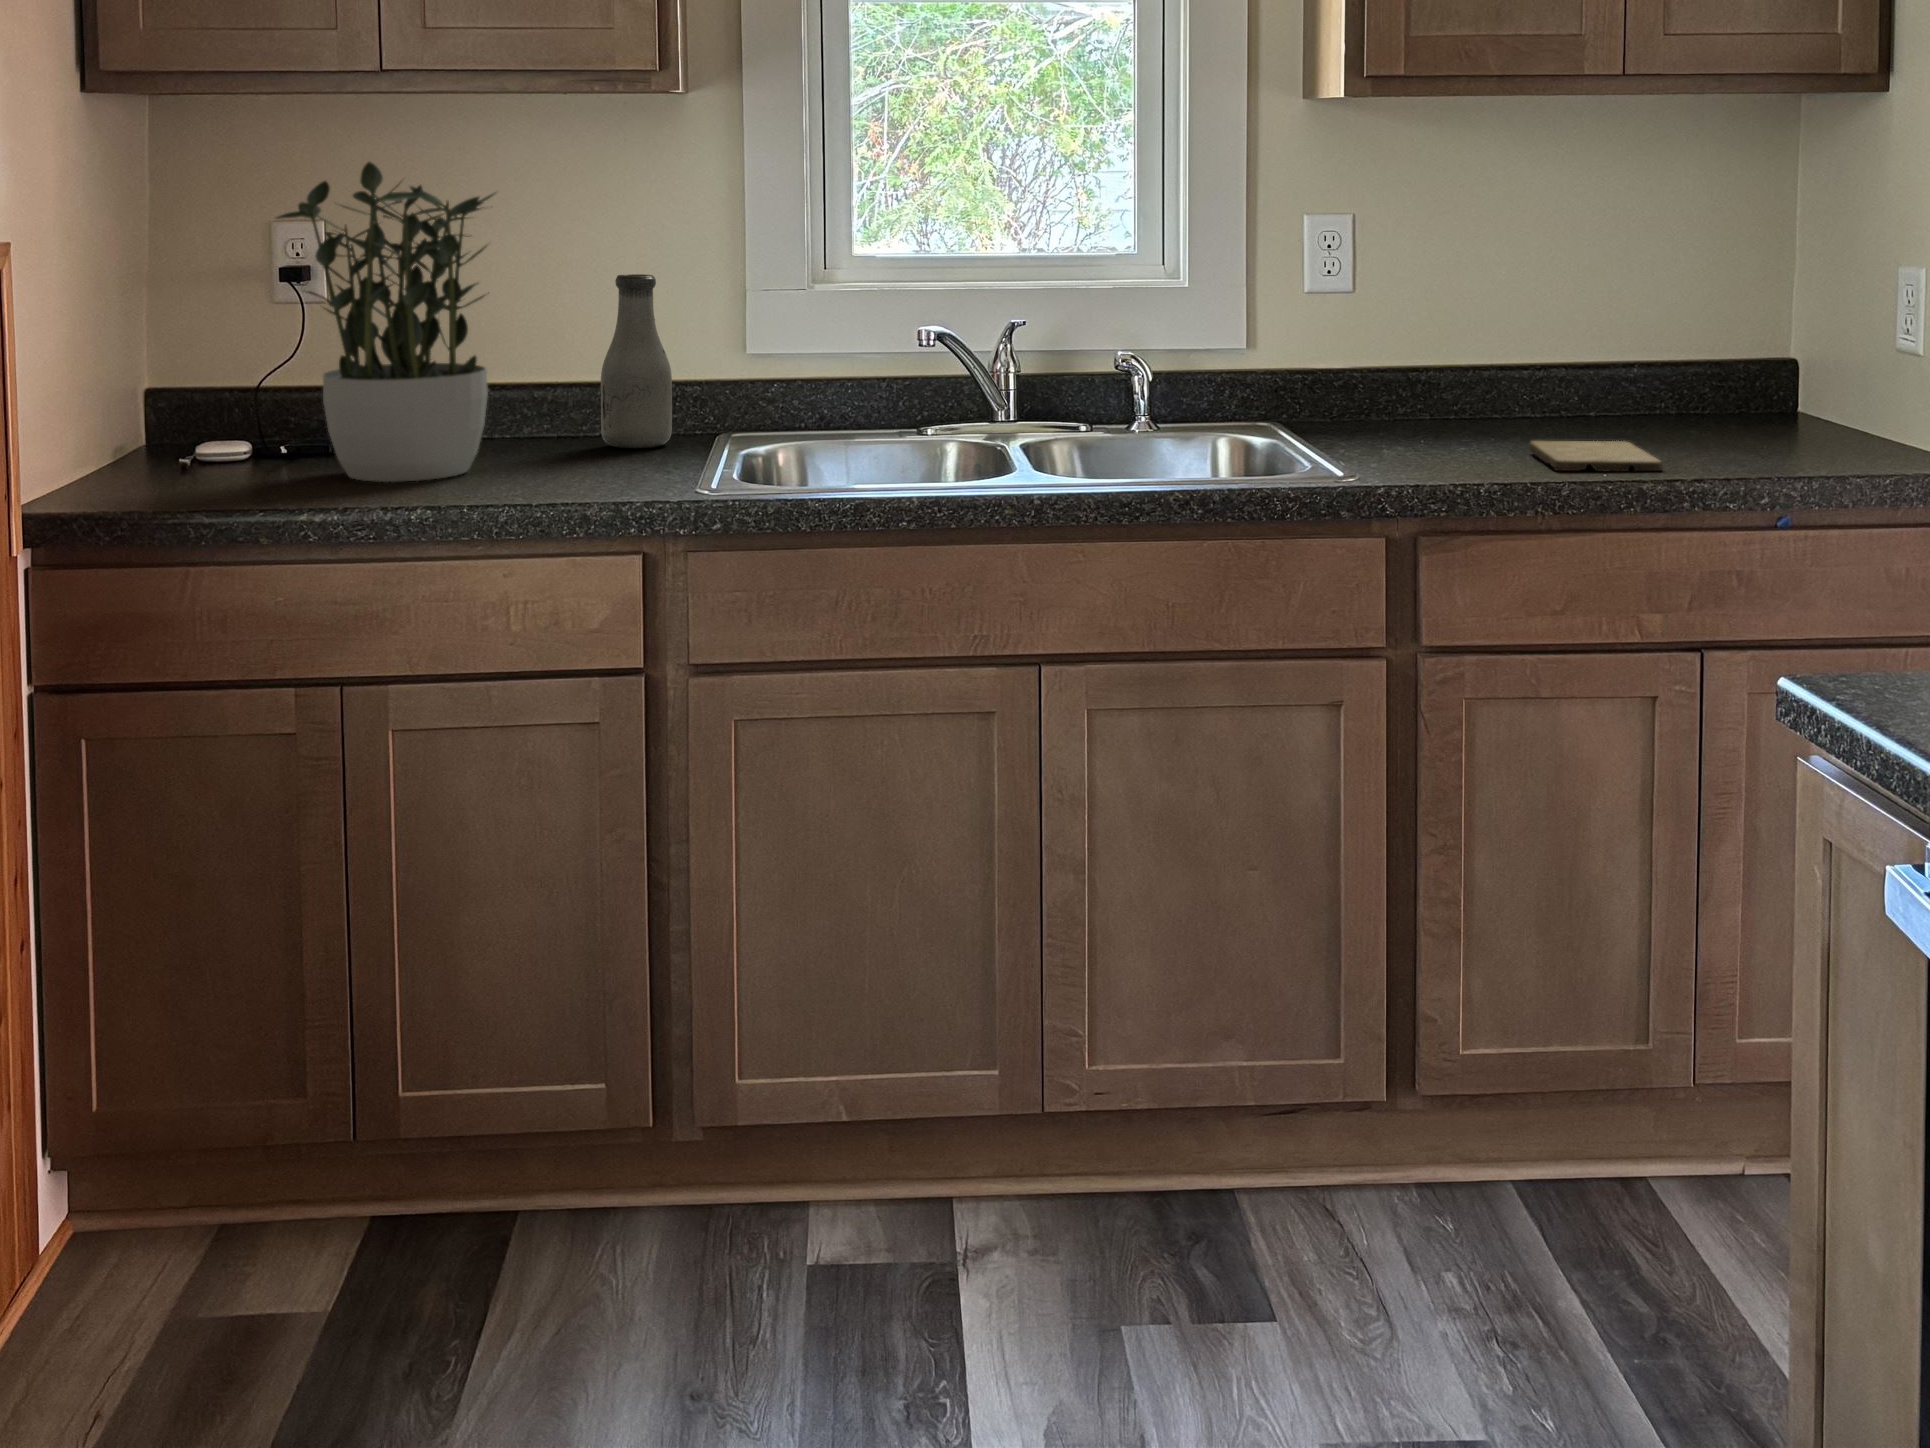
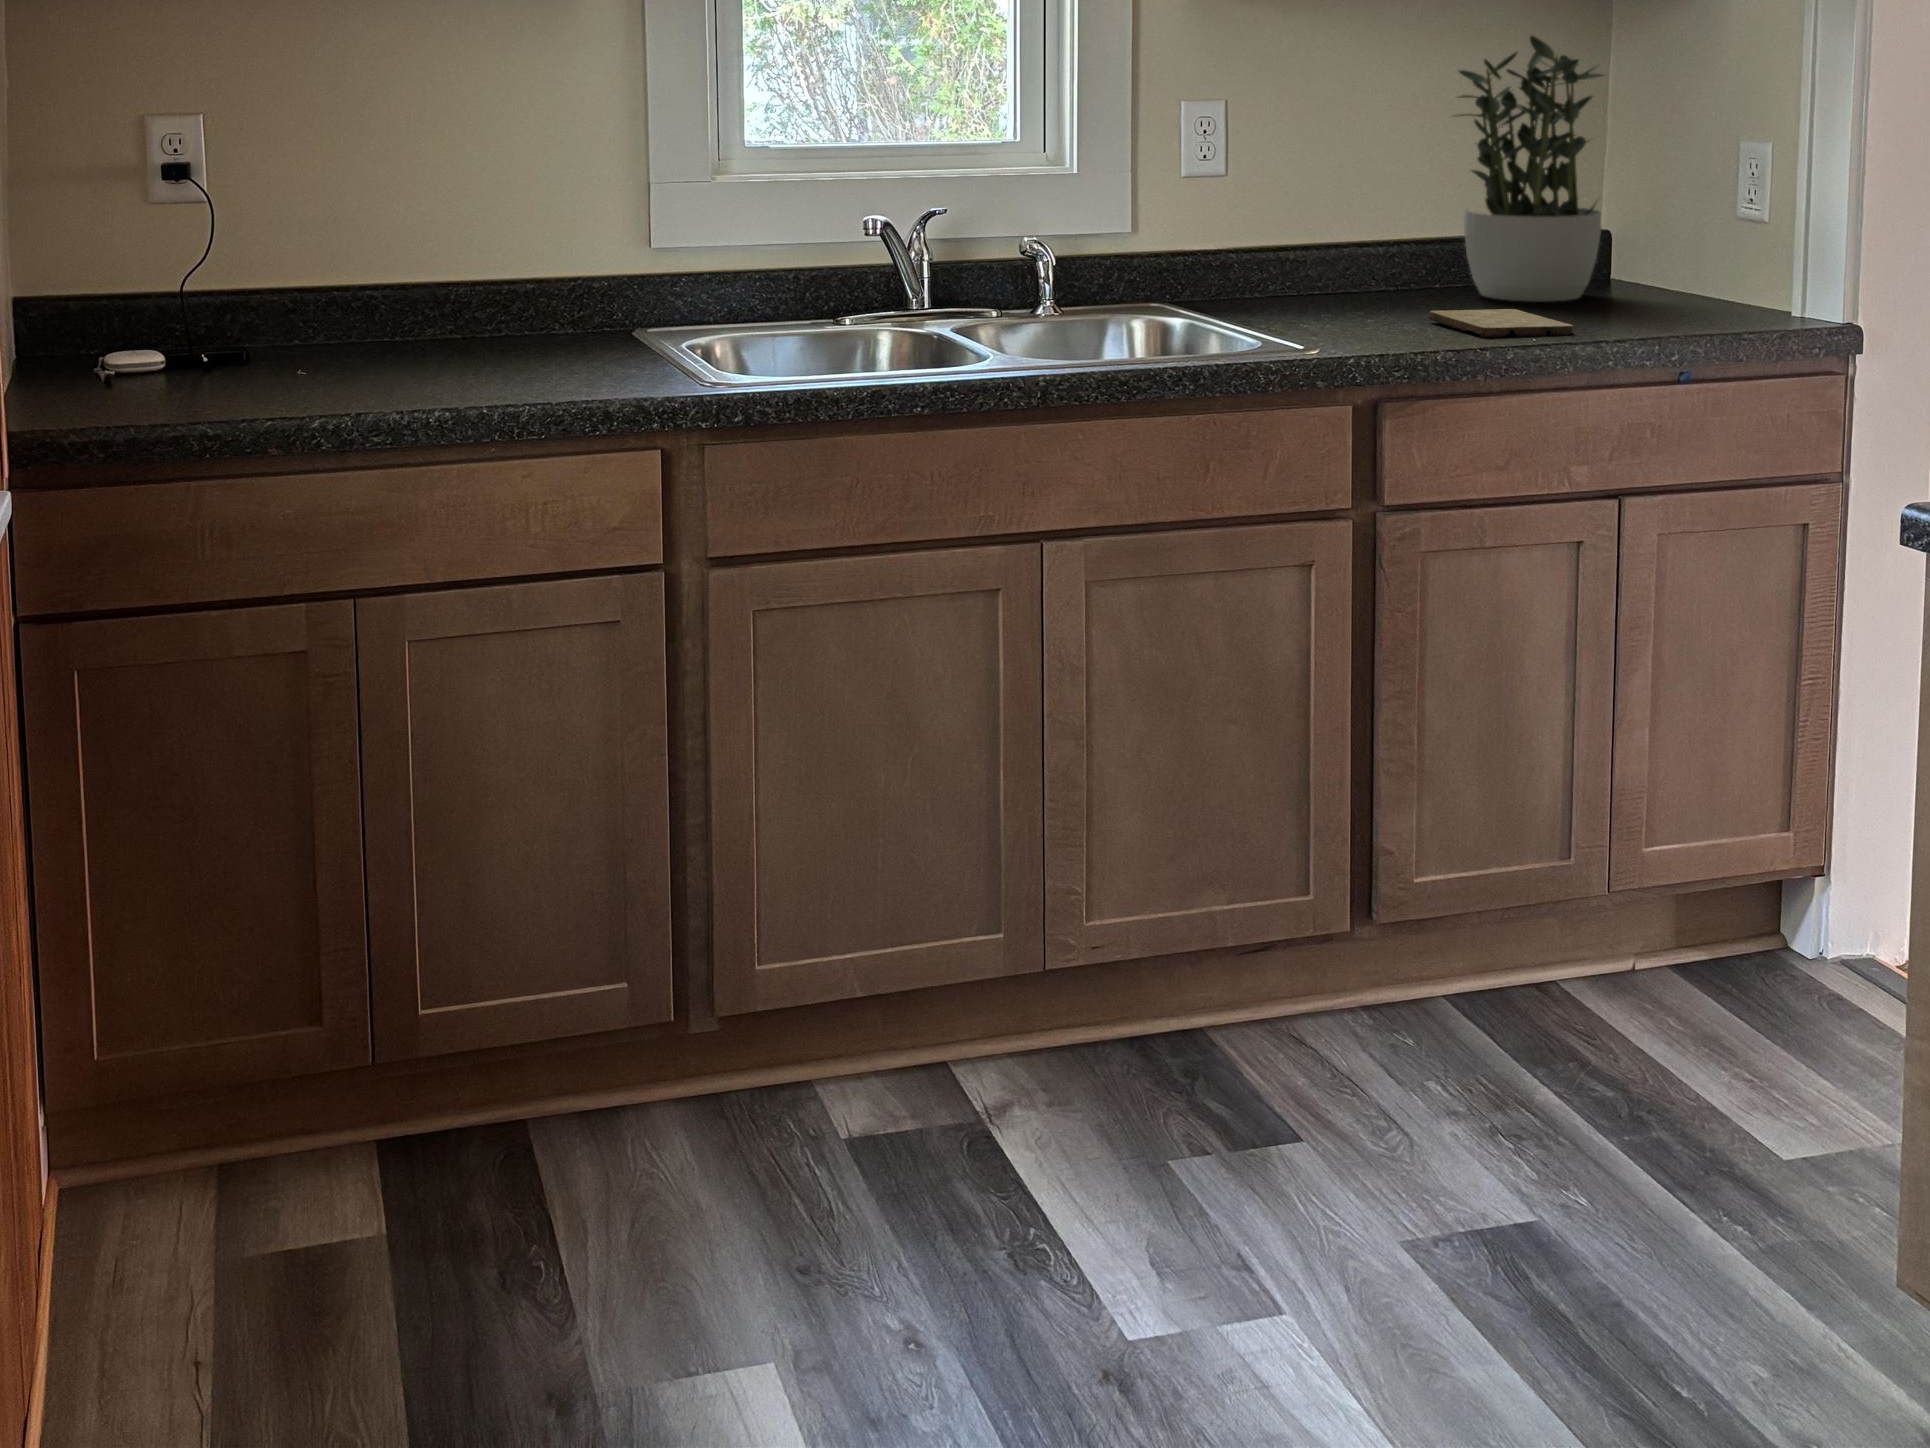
potted plant: present [277,162,494,482] -> present [1459,36,1603,302]
bottle: present [601,274,672,448] -> none [511,166,583,345]

